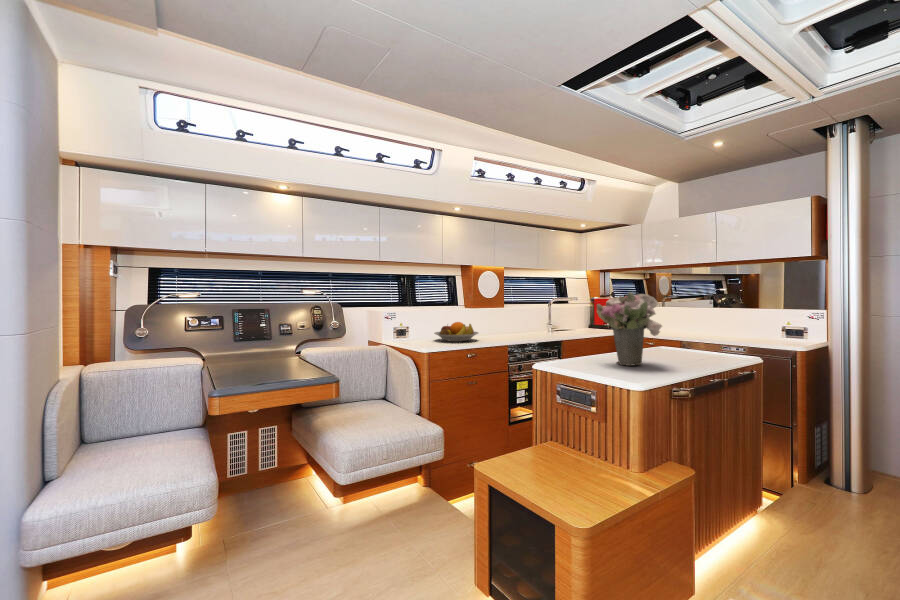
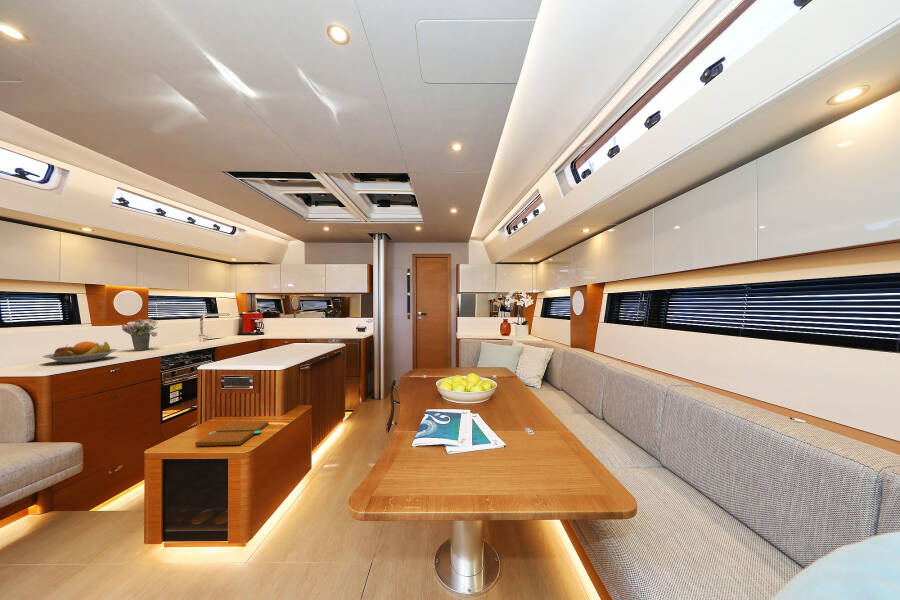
flower bouquet: present [597,293,662,366] -> present [122,319,158,351]
book: none [524,456,618,501] -> present [195,421,269,446]

